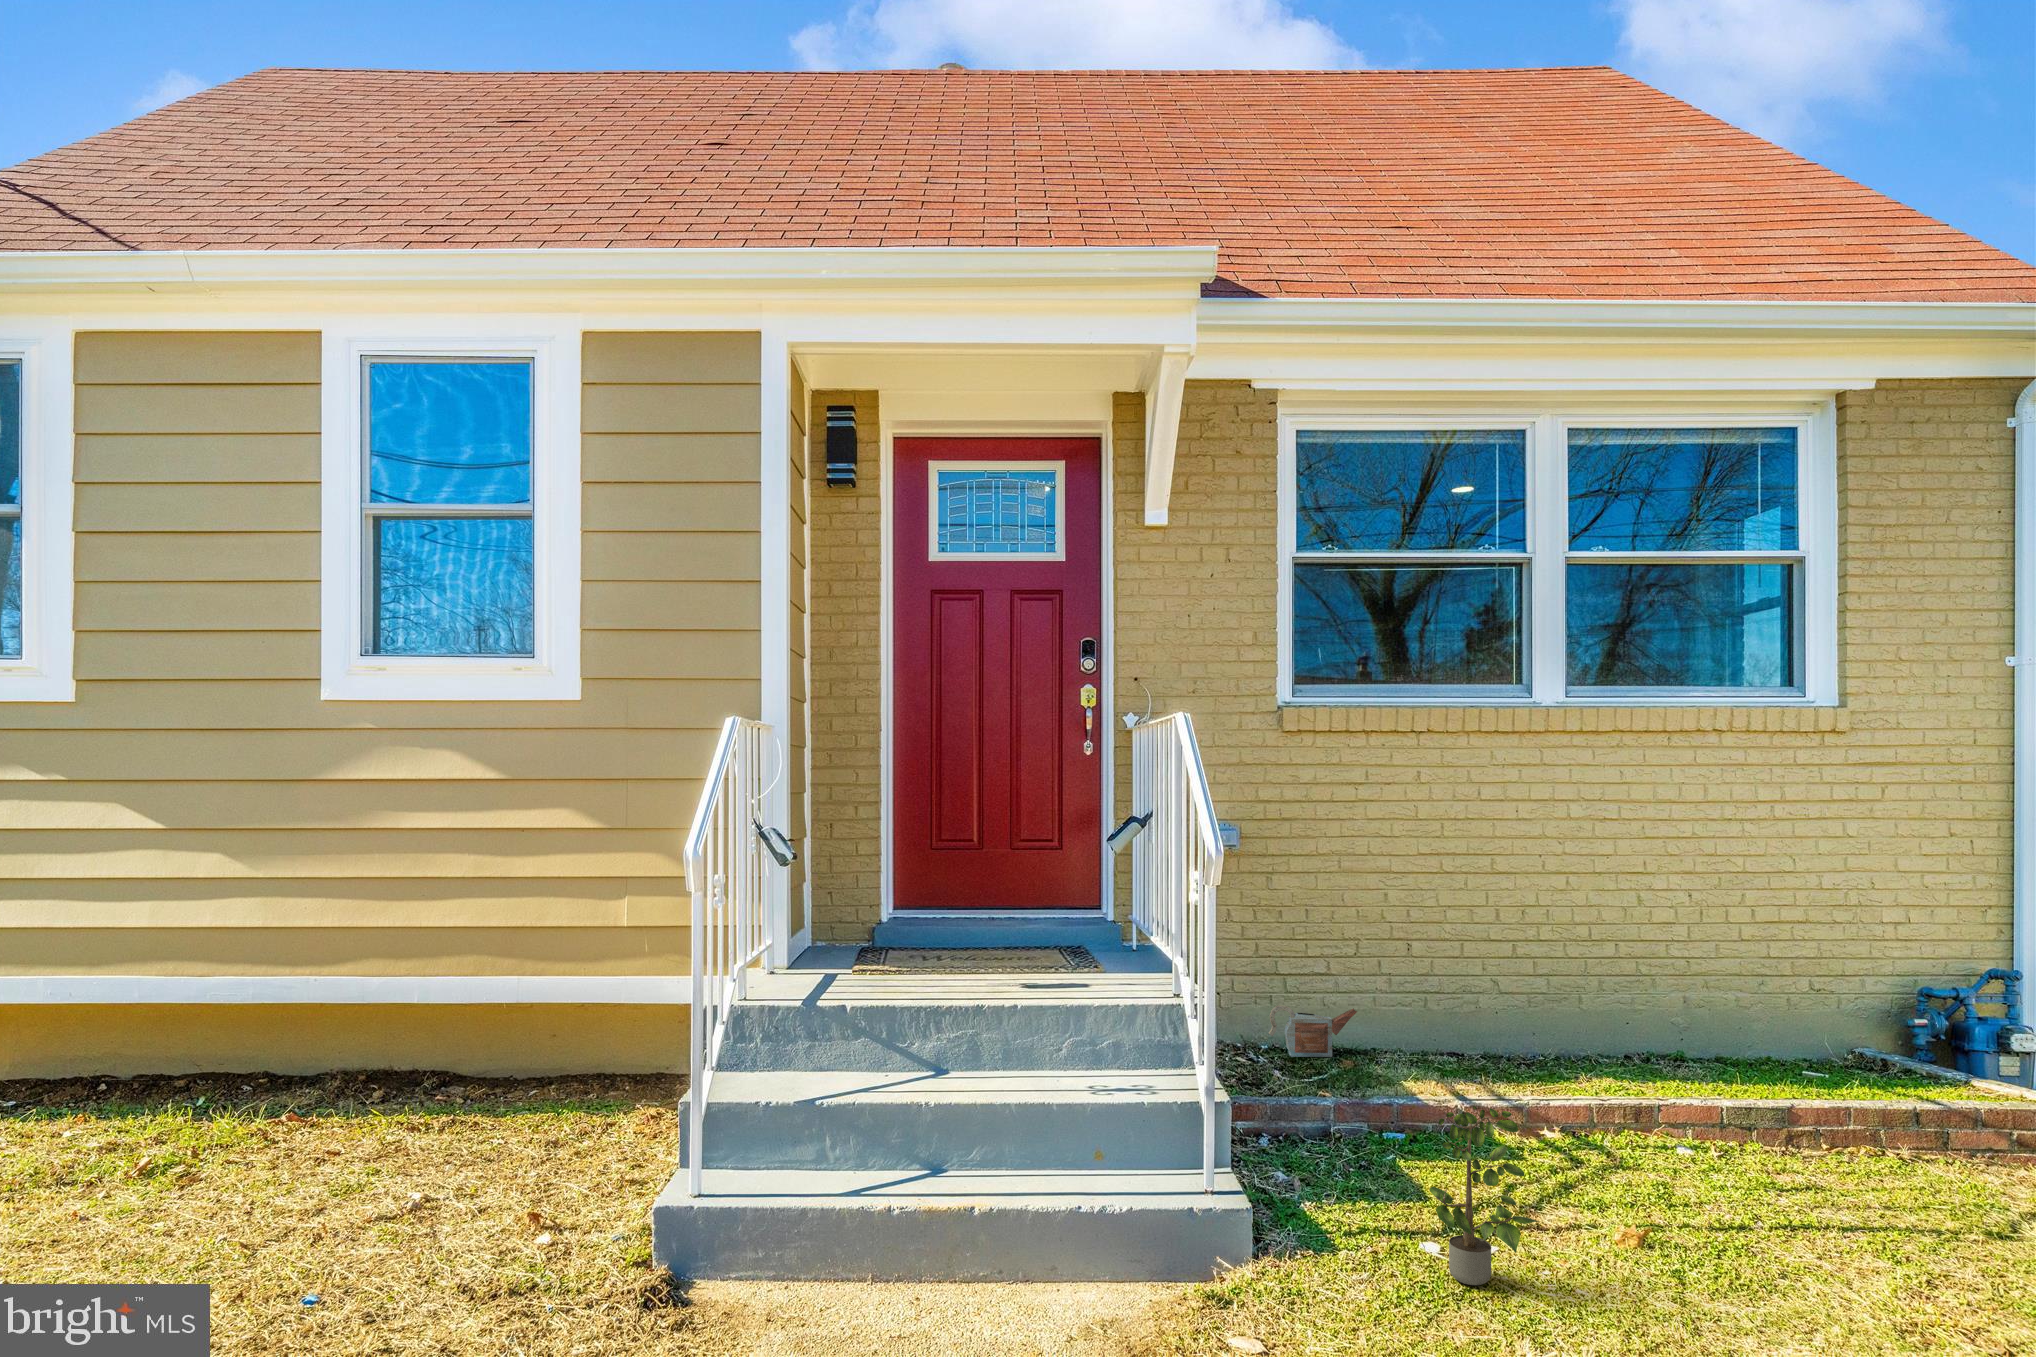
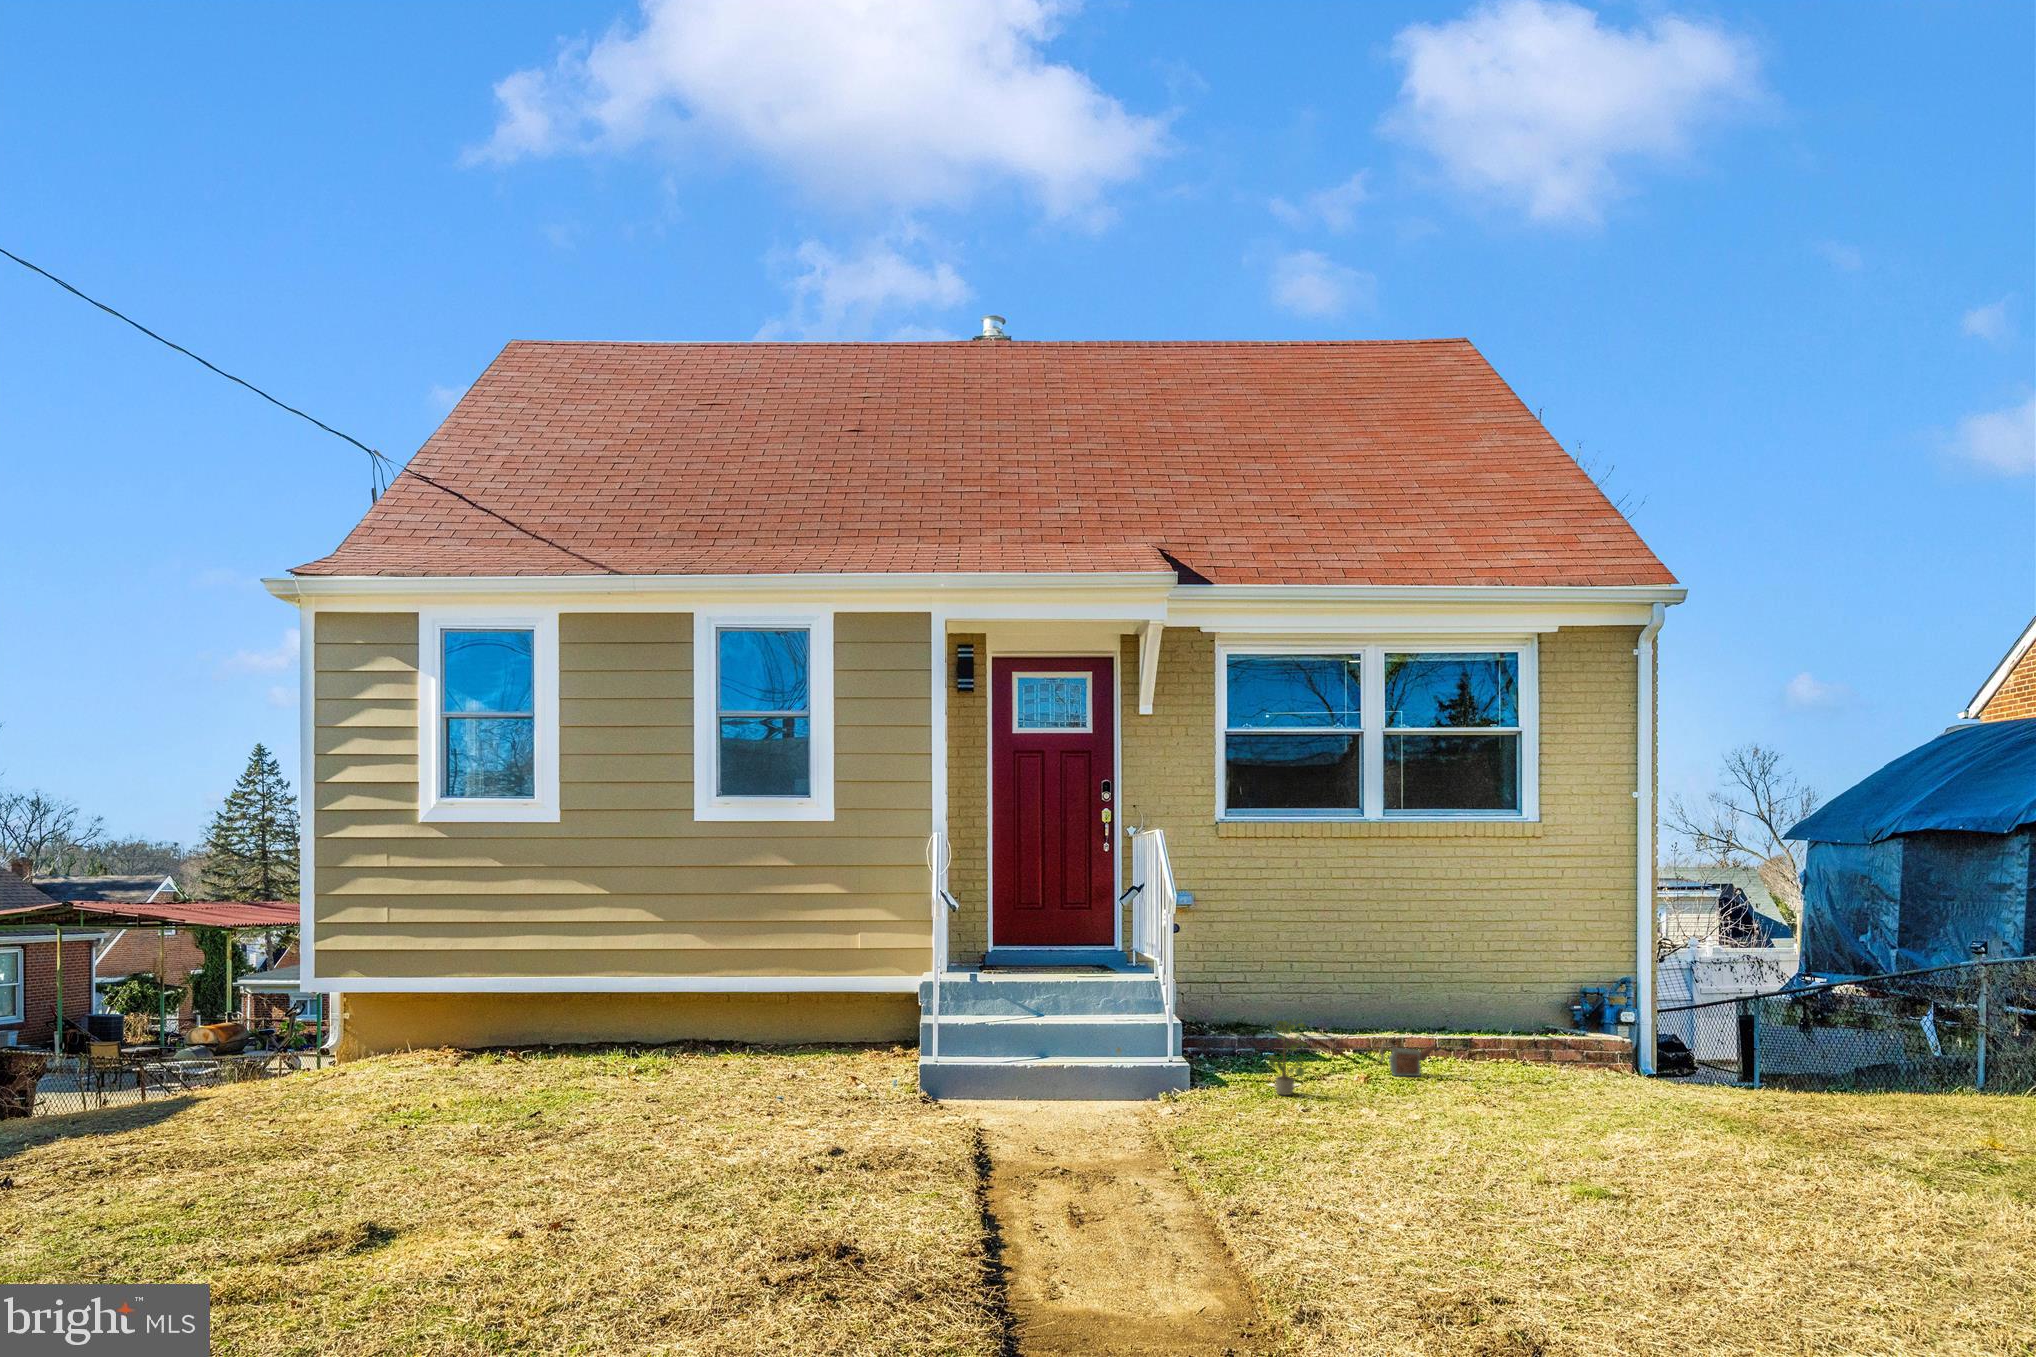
watering can: present [1269,1005,1357,1057] -> present [1380,1043,1436,1076]

